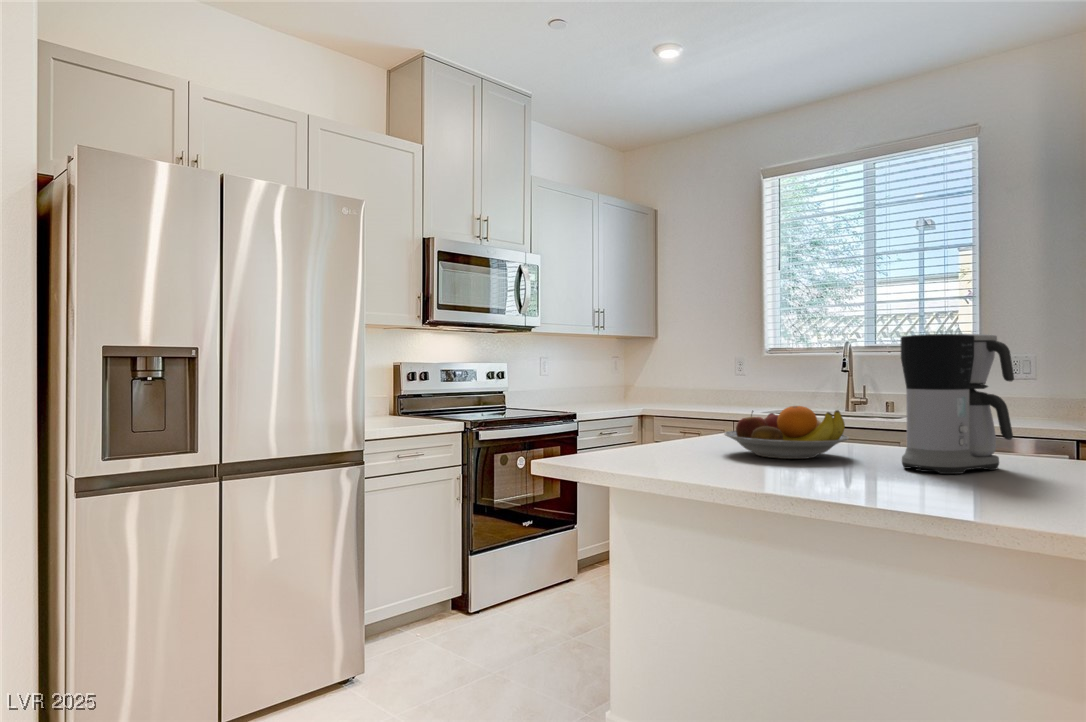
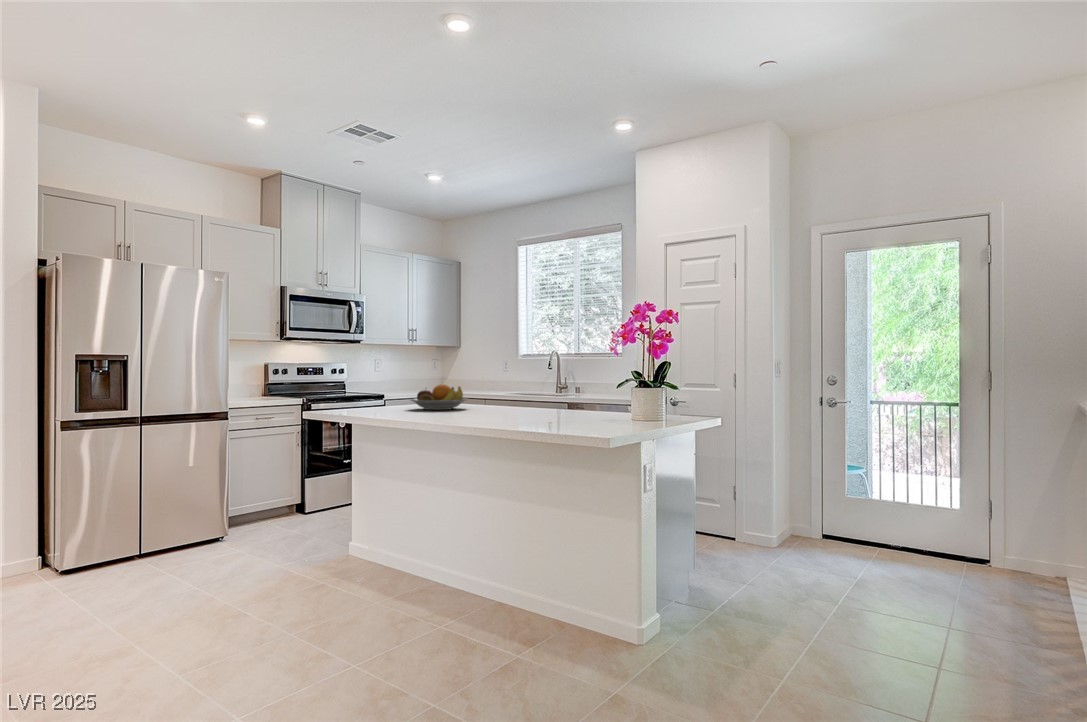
coffee maker: present [901,334,1014,474] -> none [472,350,518,413]

